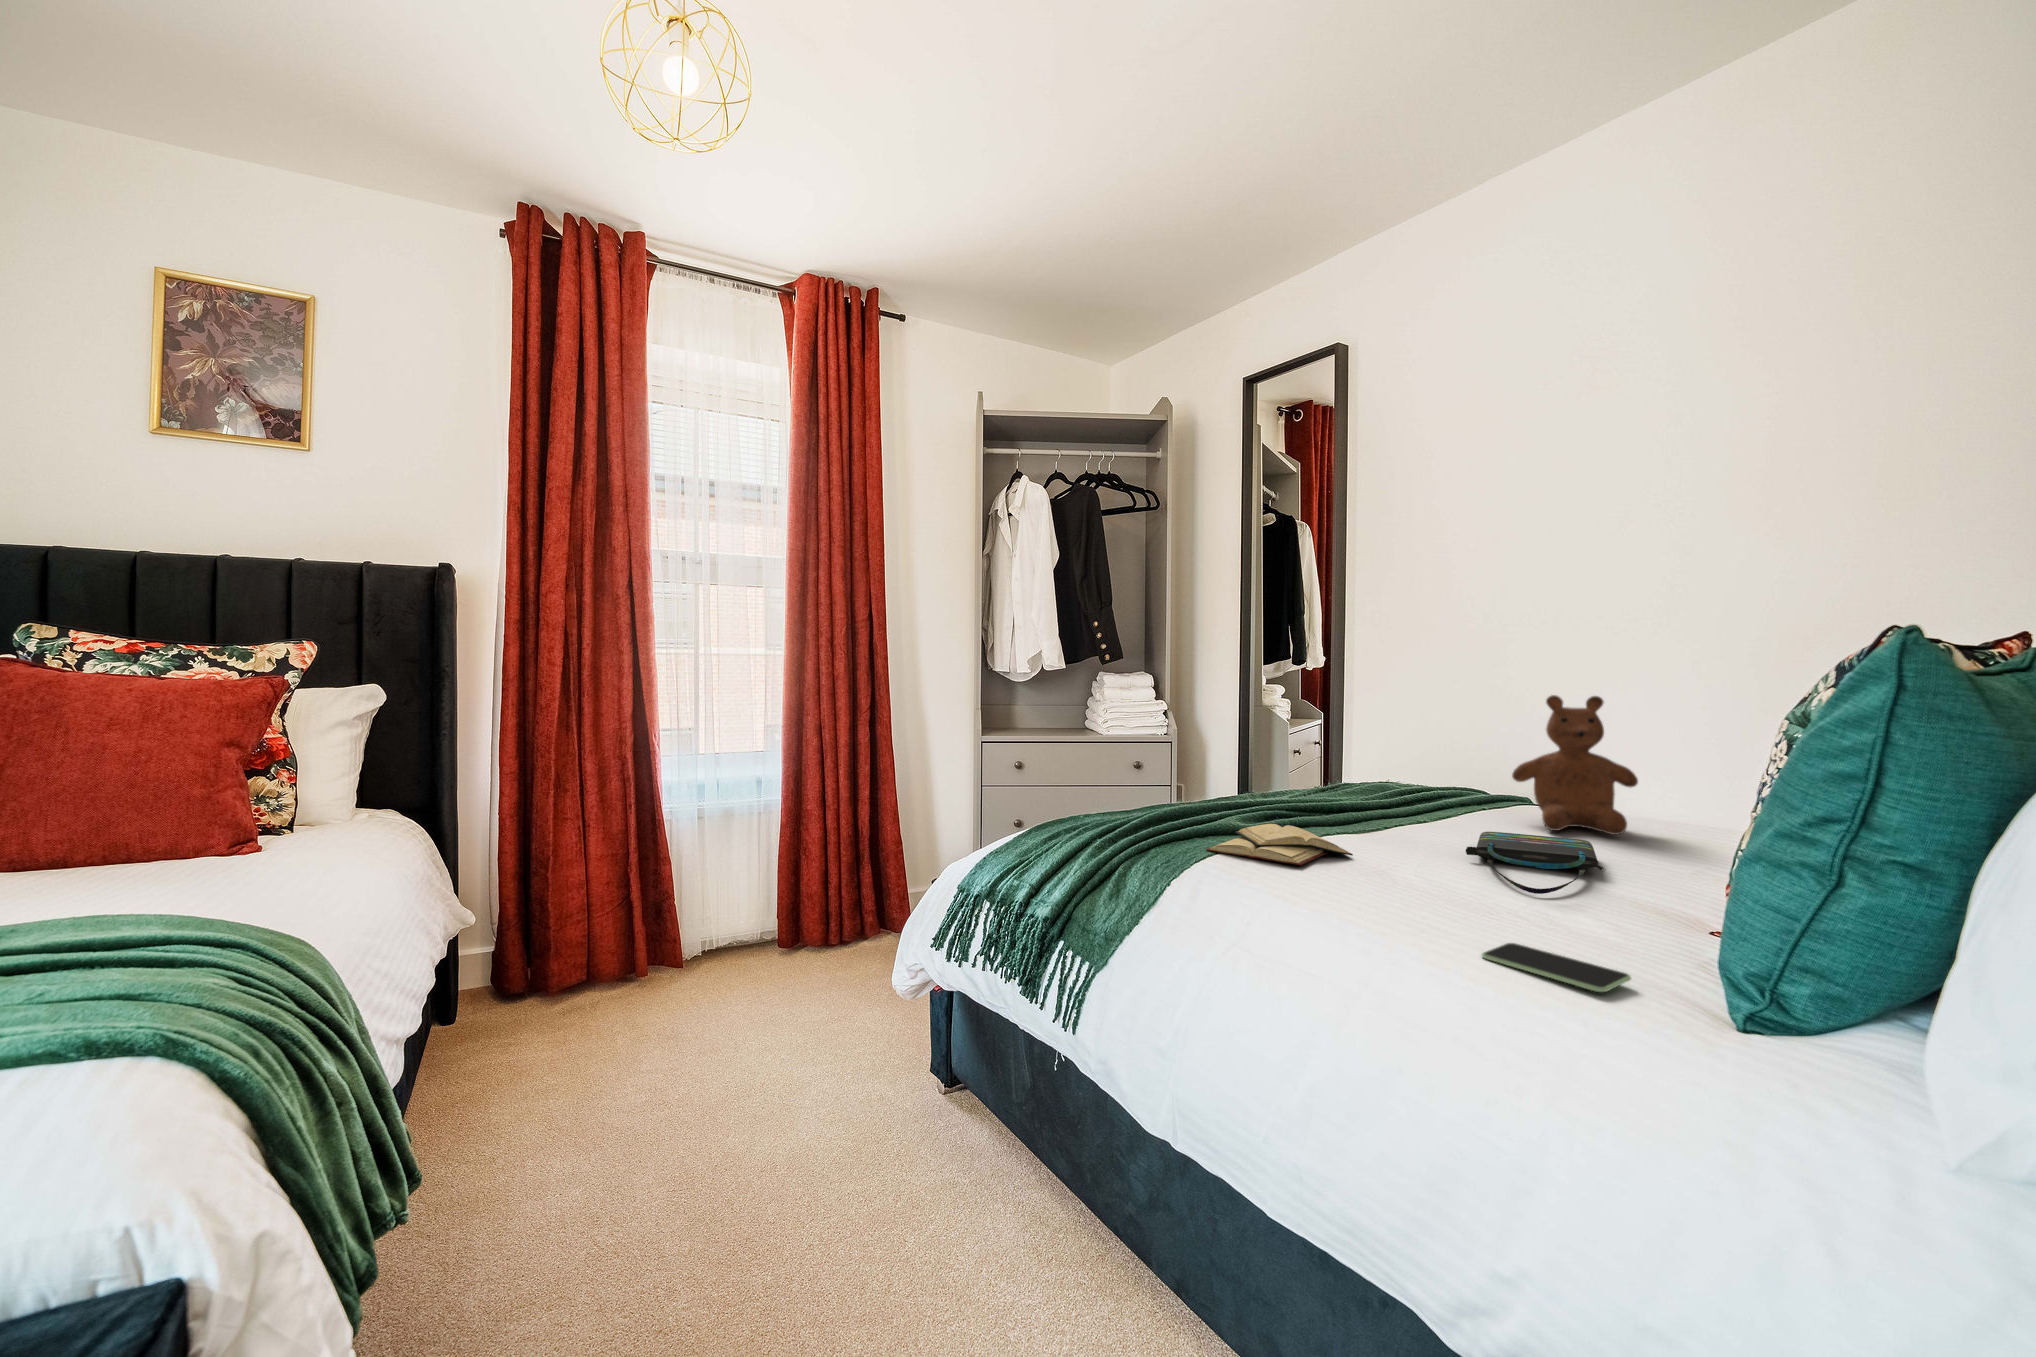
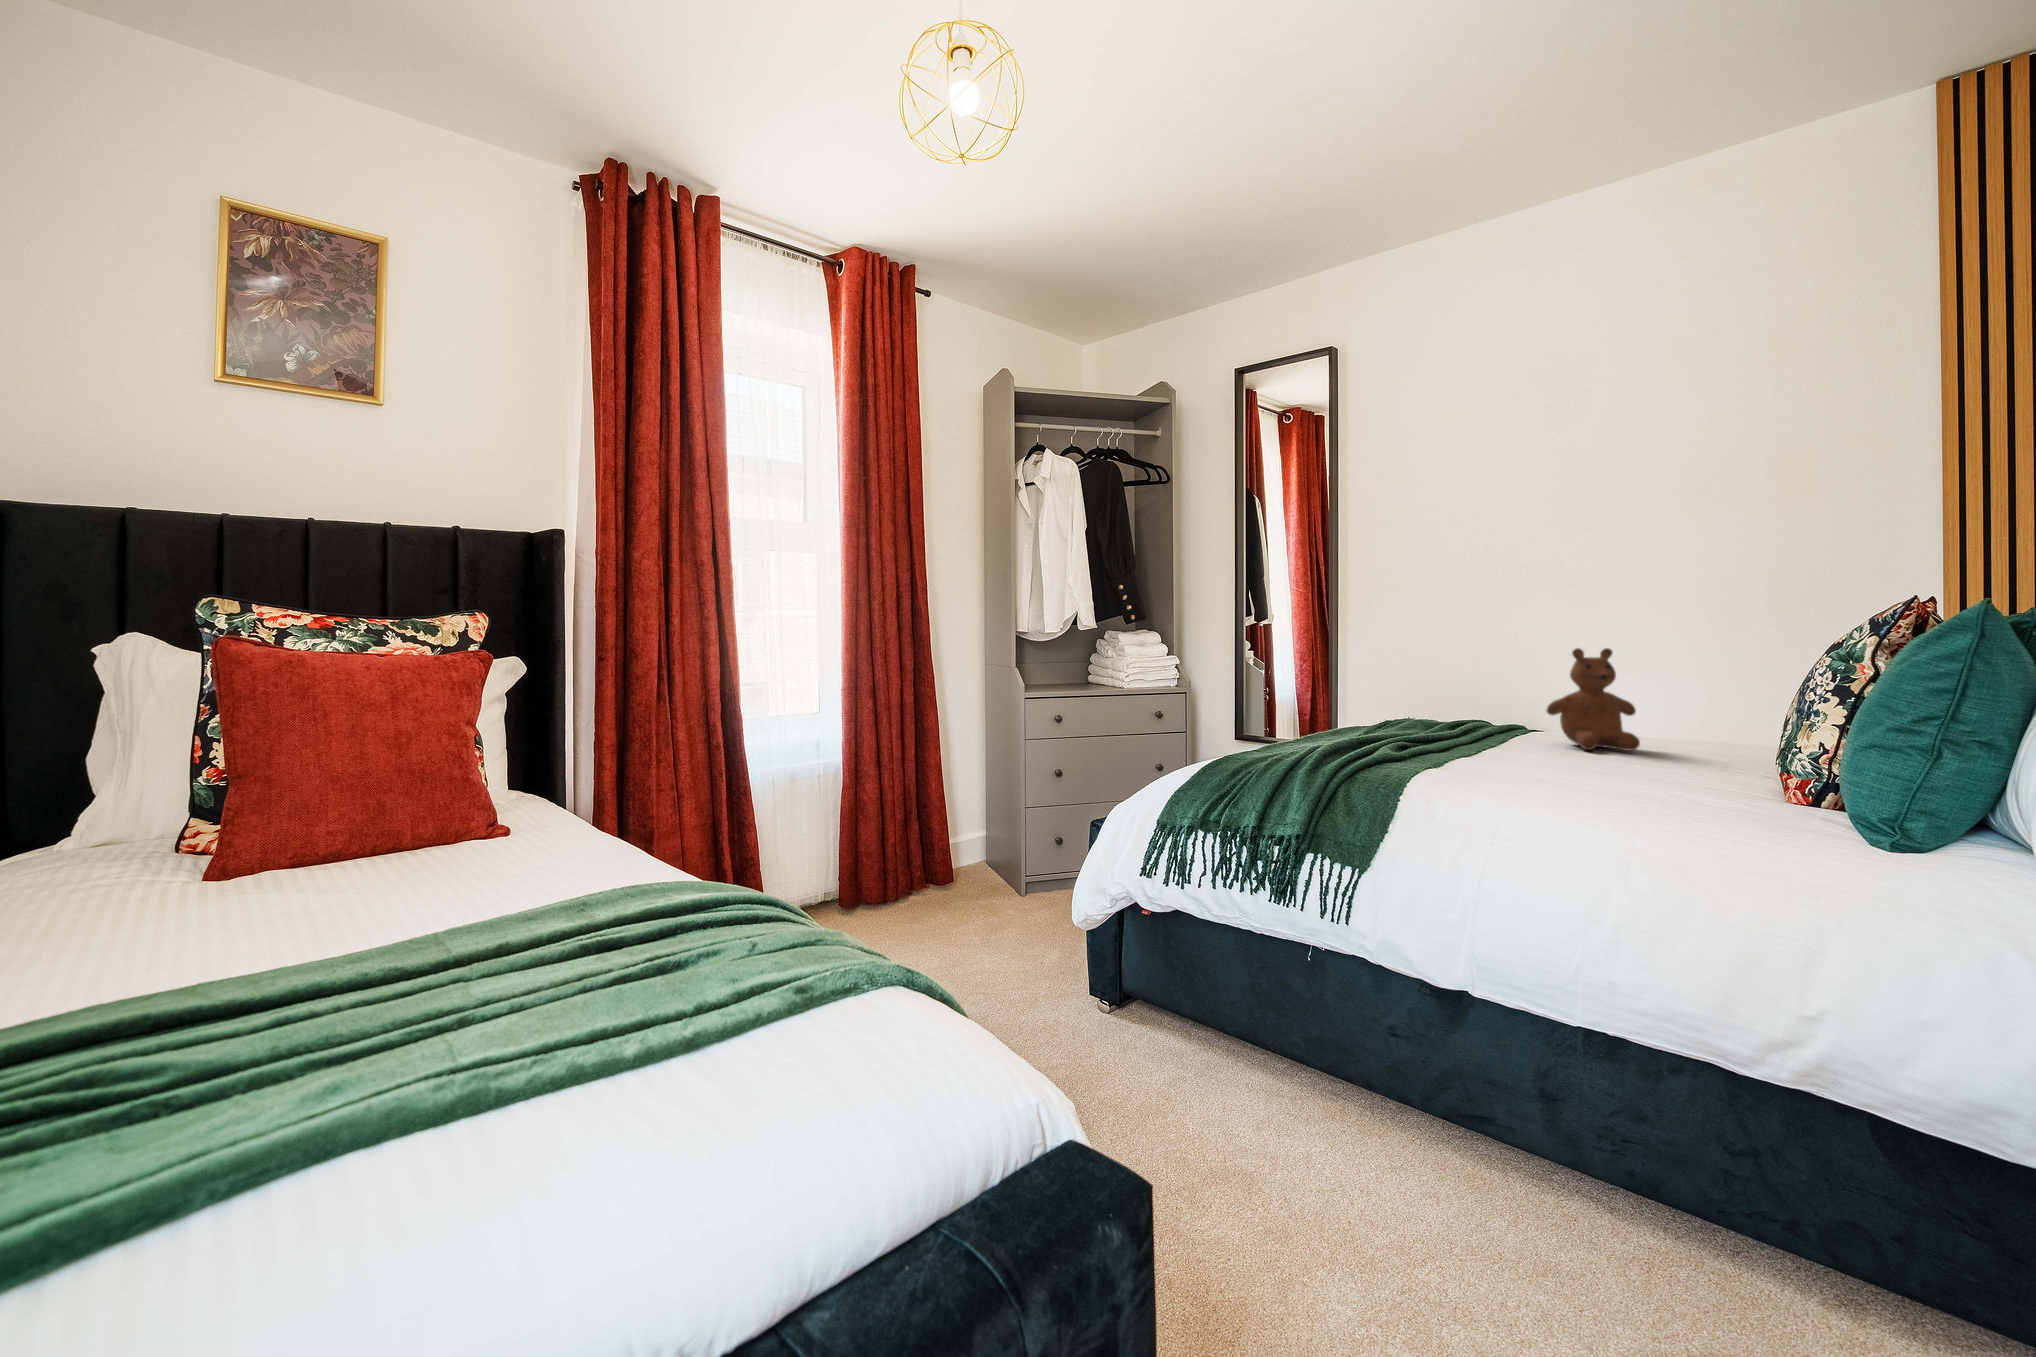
diary: present [1206,824,1353,865] -> none [1399,753,1503,780]
tote bag: present [1466,832,1604,894] -> none [1561,751,1673,788]
smartphone: present [1481,943,1631,992] -> none [1691,815,1796,837]

